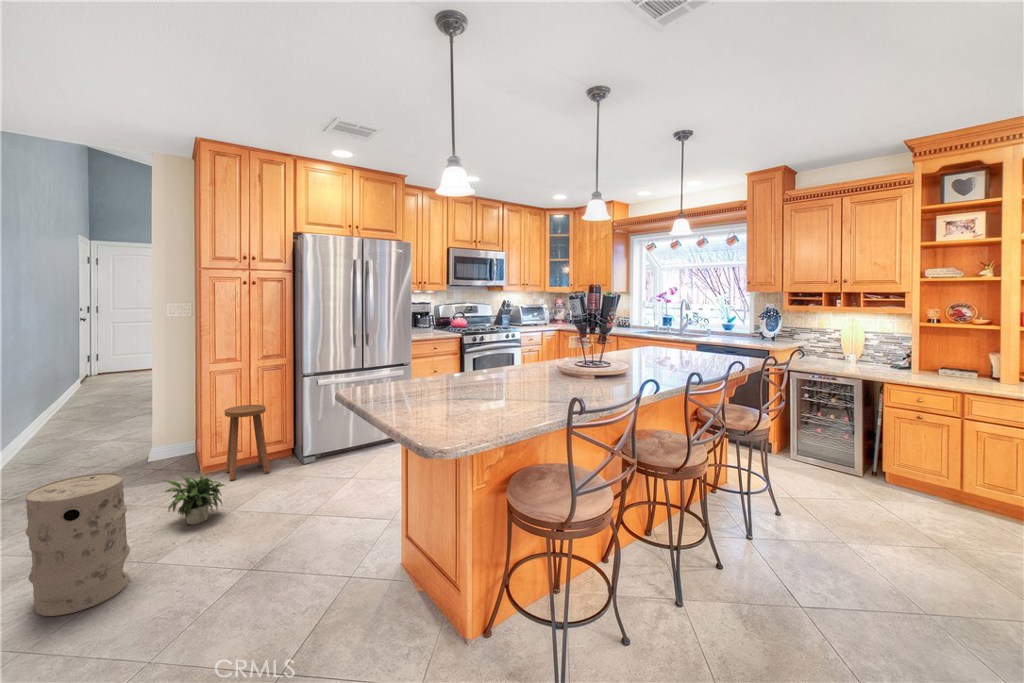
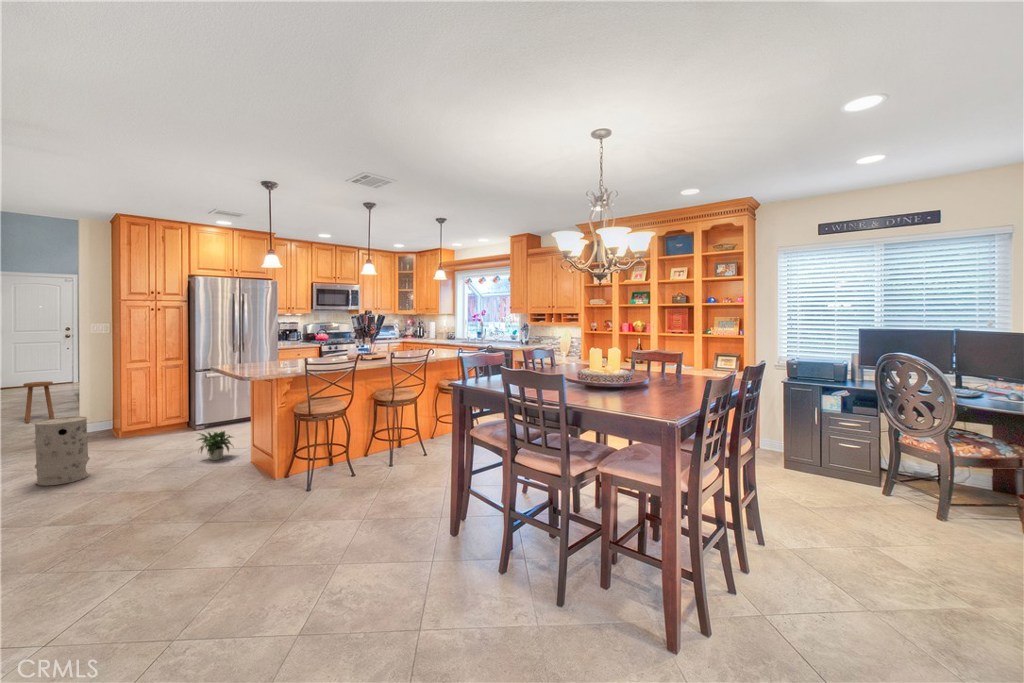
stool: present [224,405,270,480] -> present [23,382,54,423]
potted plant: present [164,475,225,524] -> present [198,431,232,460]

